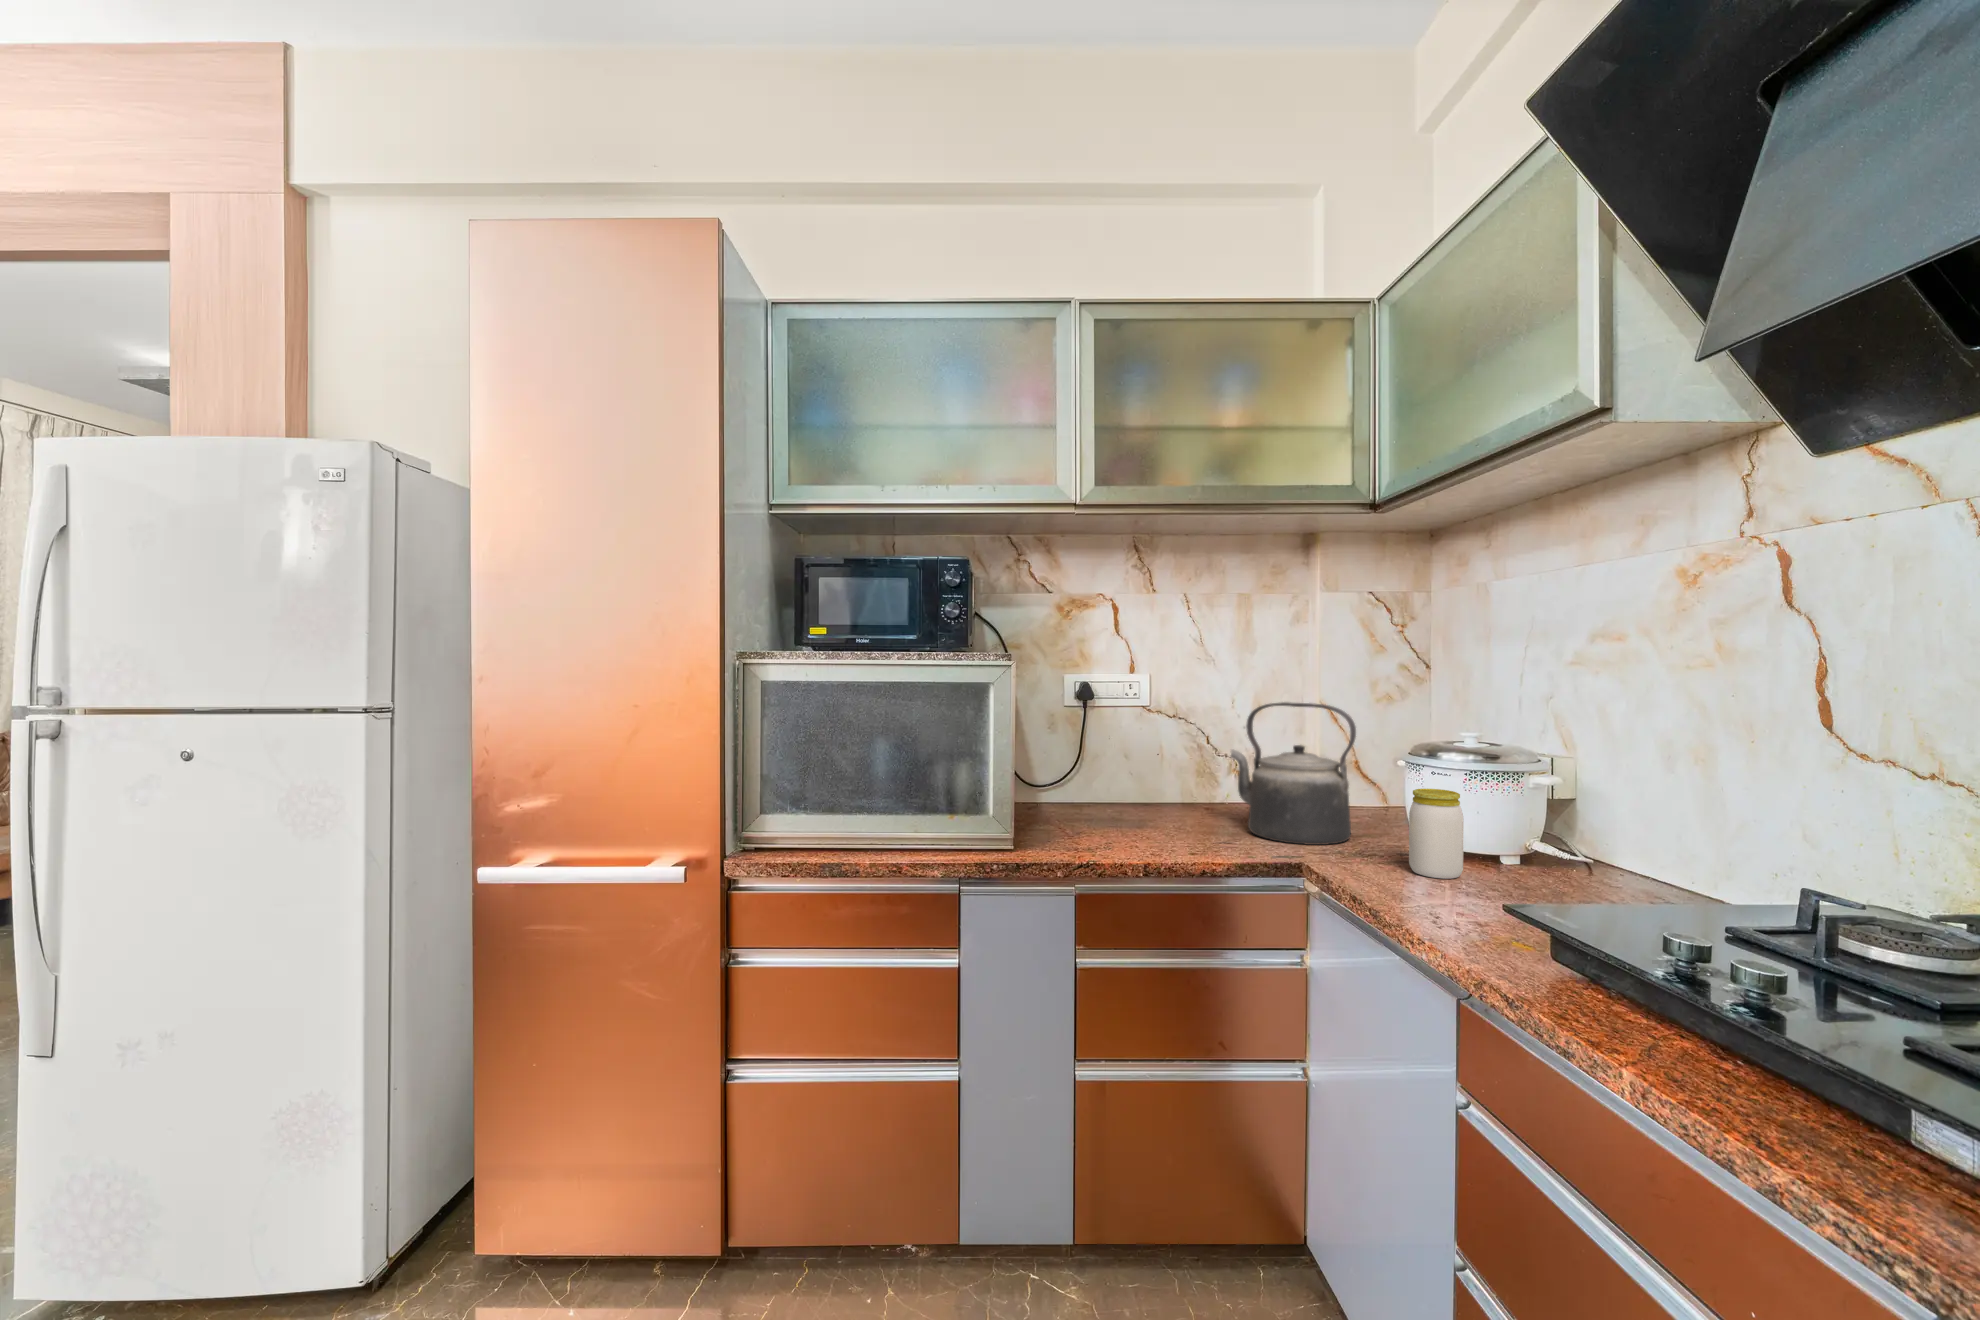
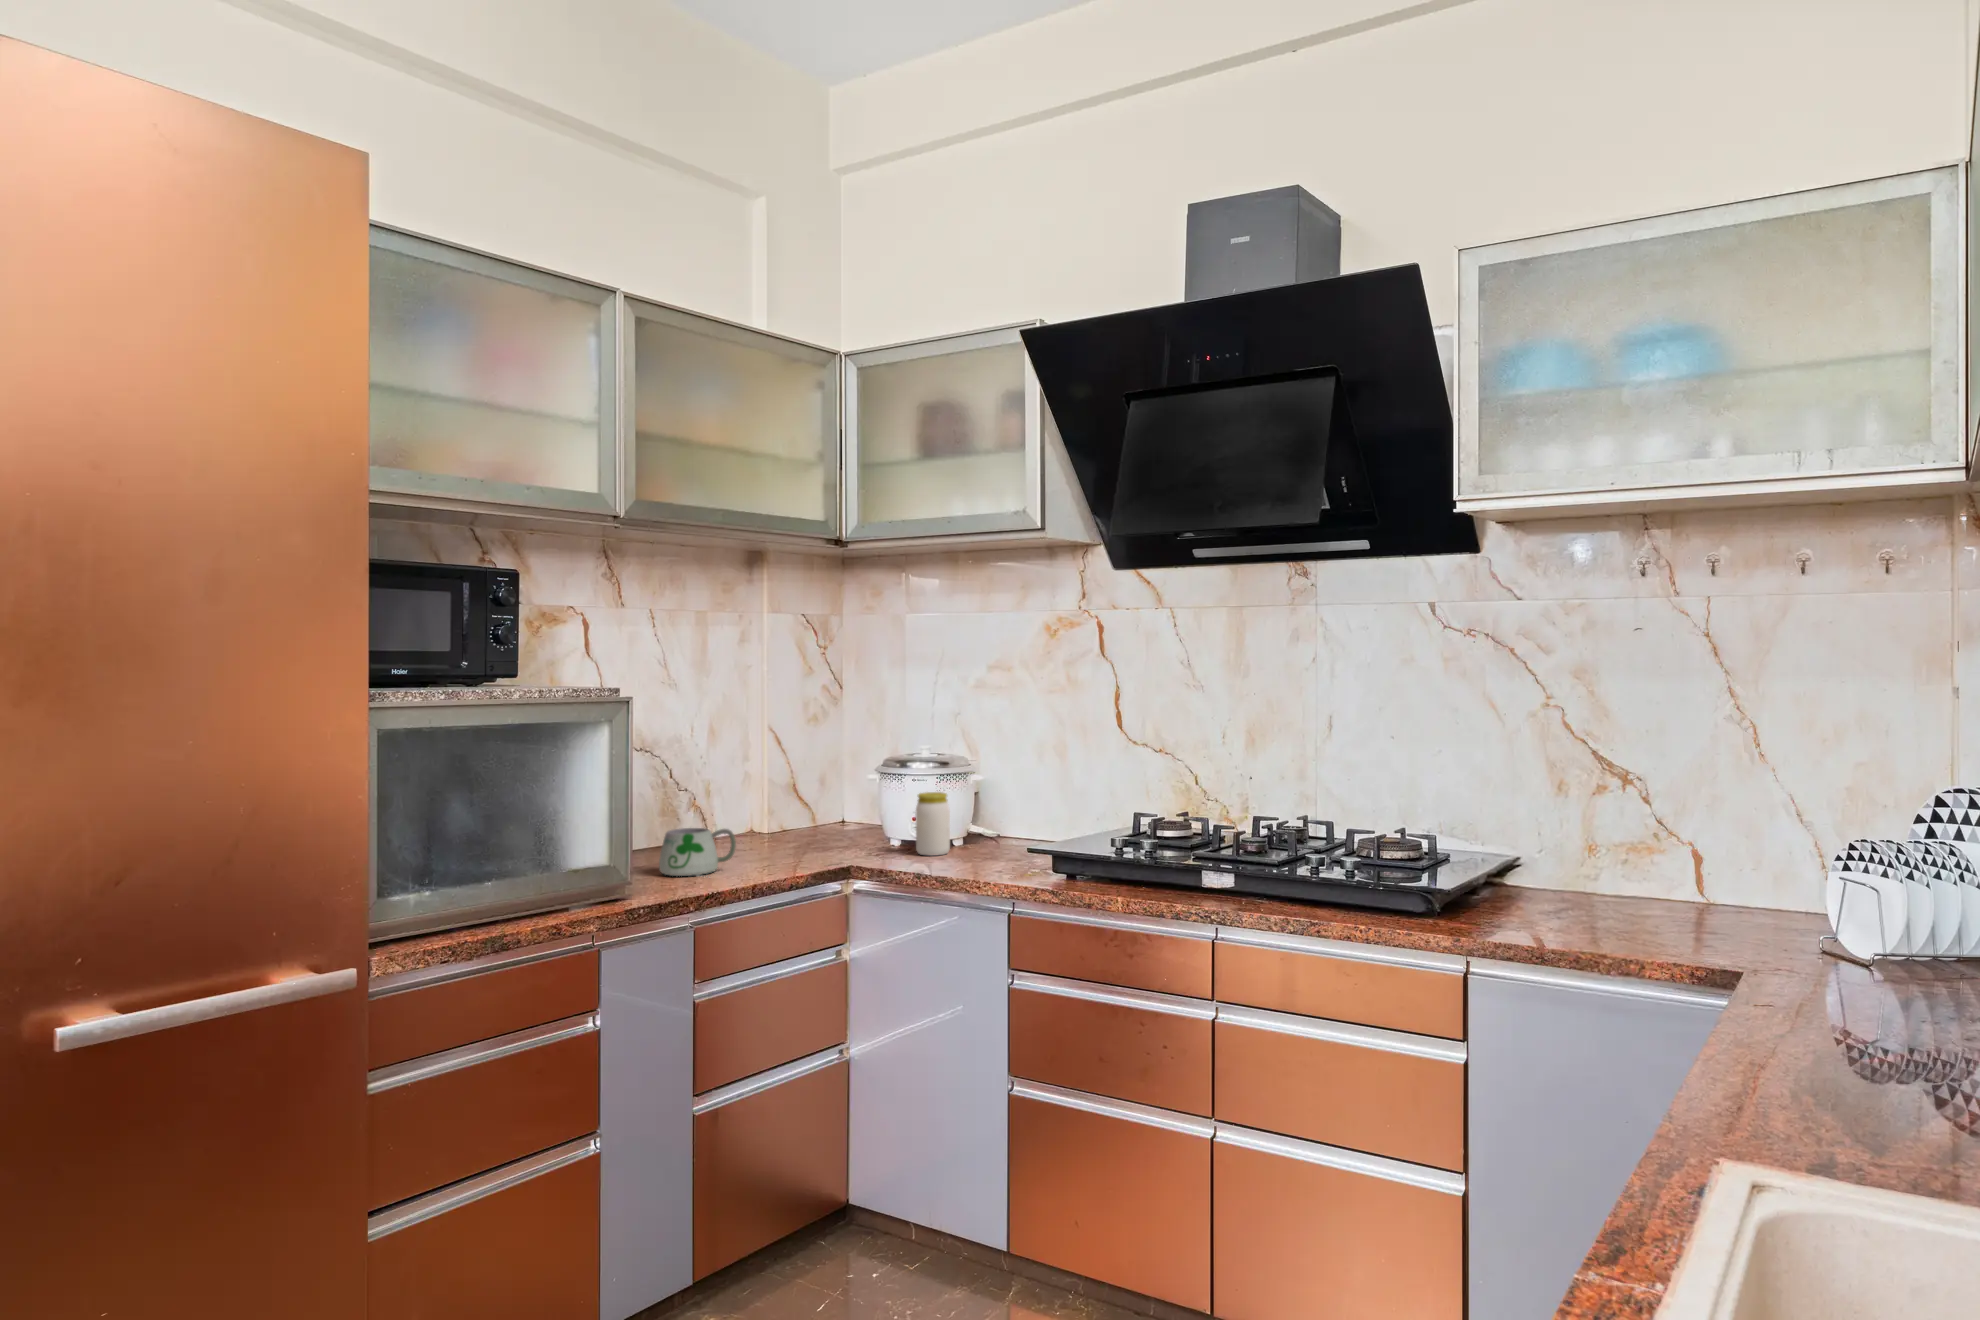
kettle: present [1231,702,1356,845] -> none [738,735,849,856]
mug: none [1100,788,1173,846] -> present [659,828,736,878]

